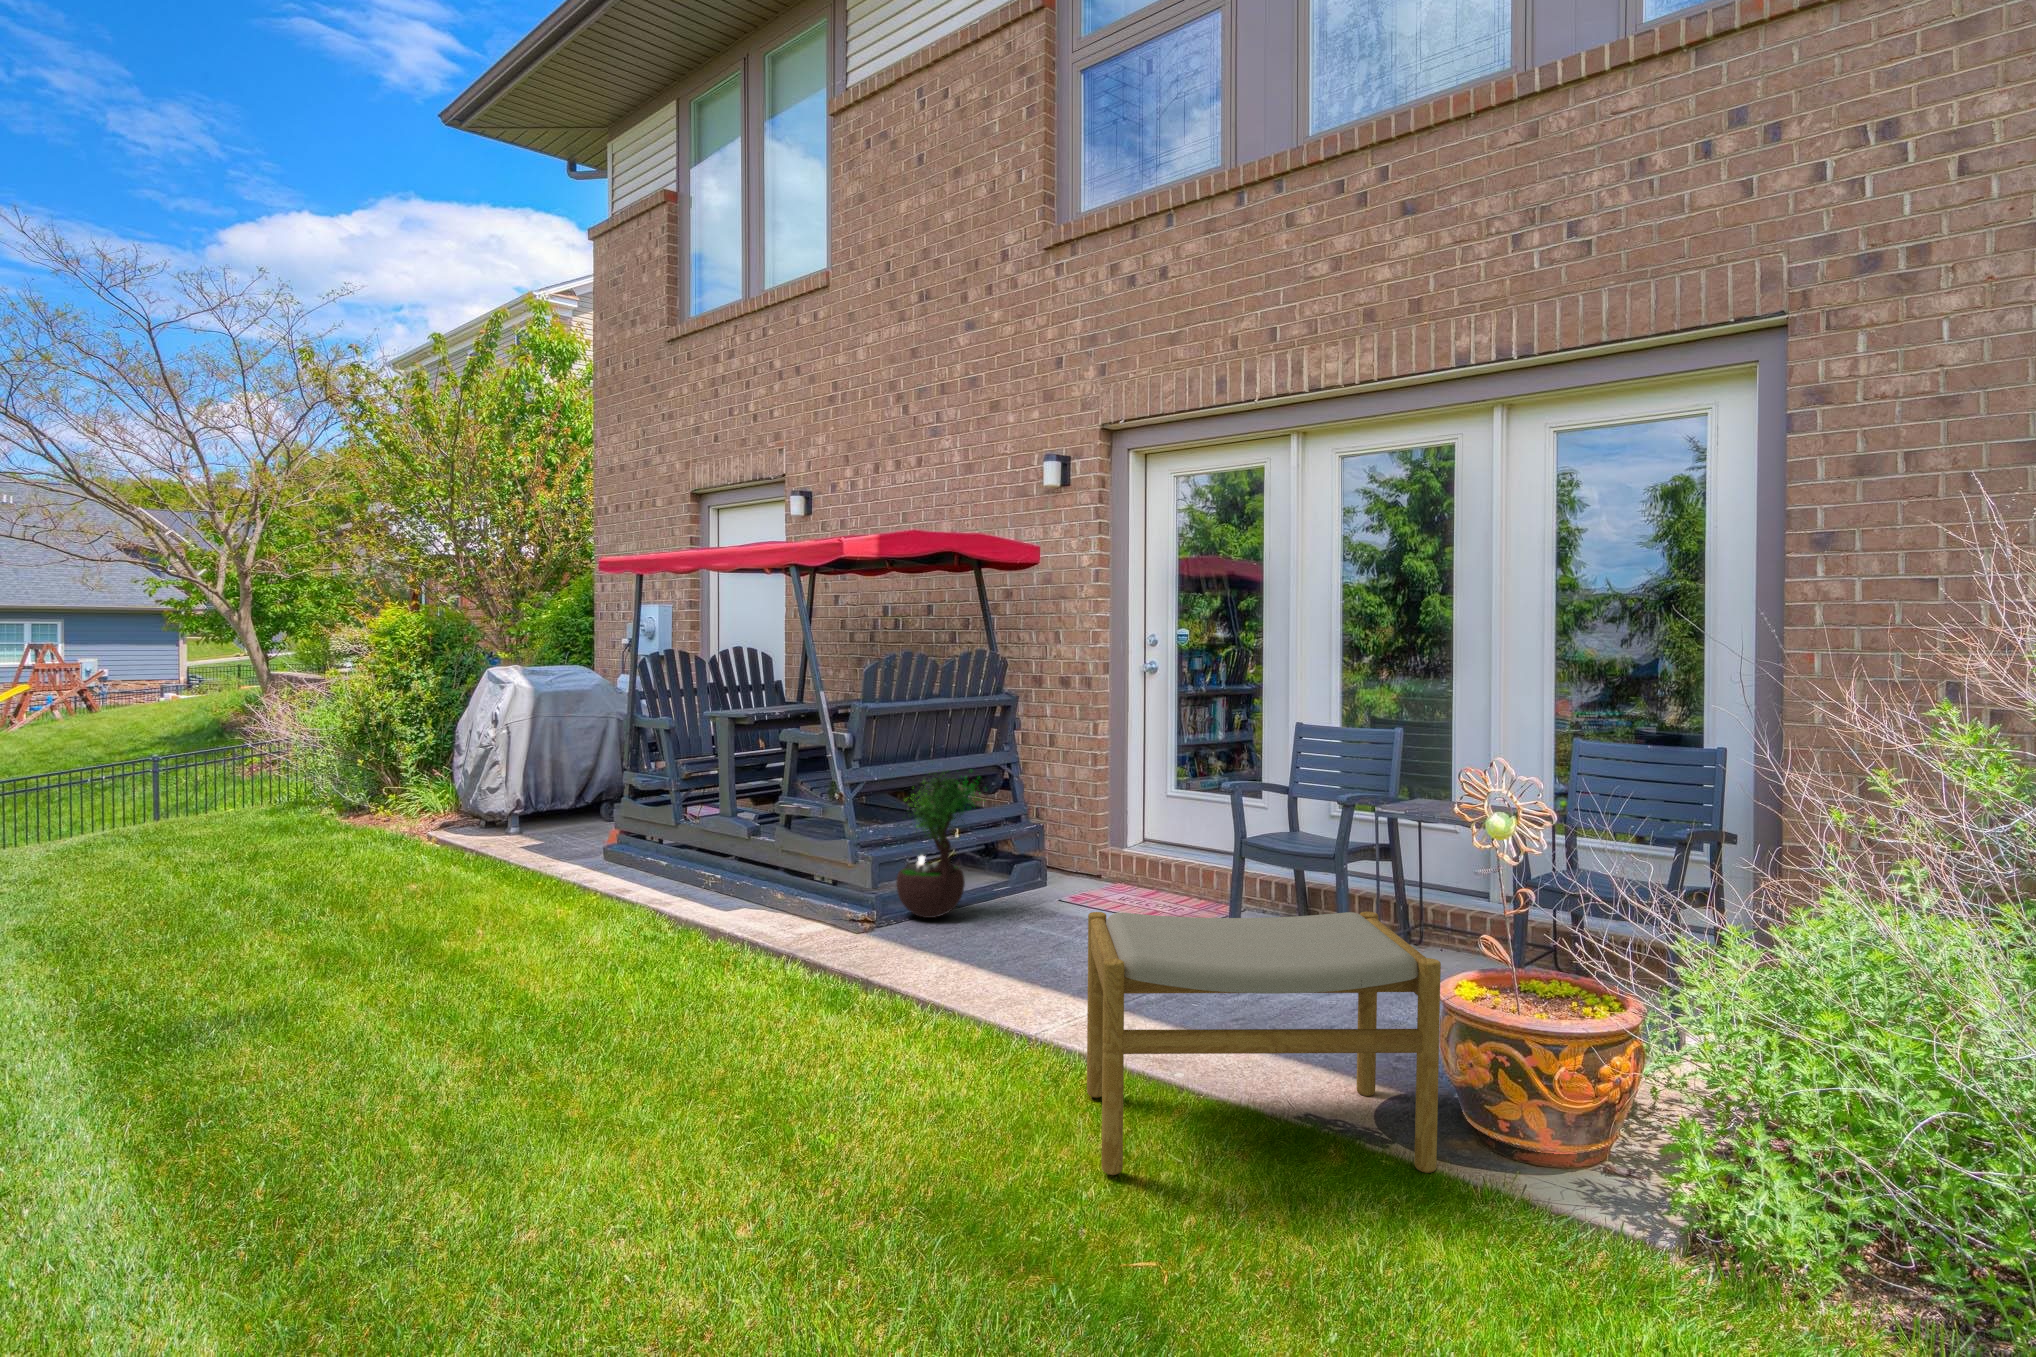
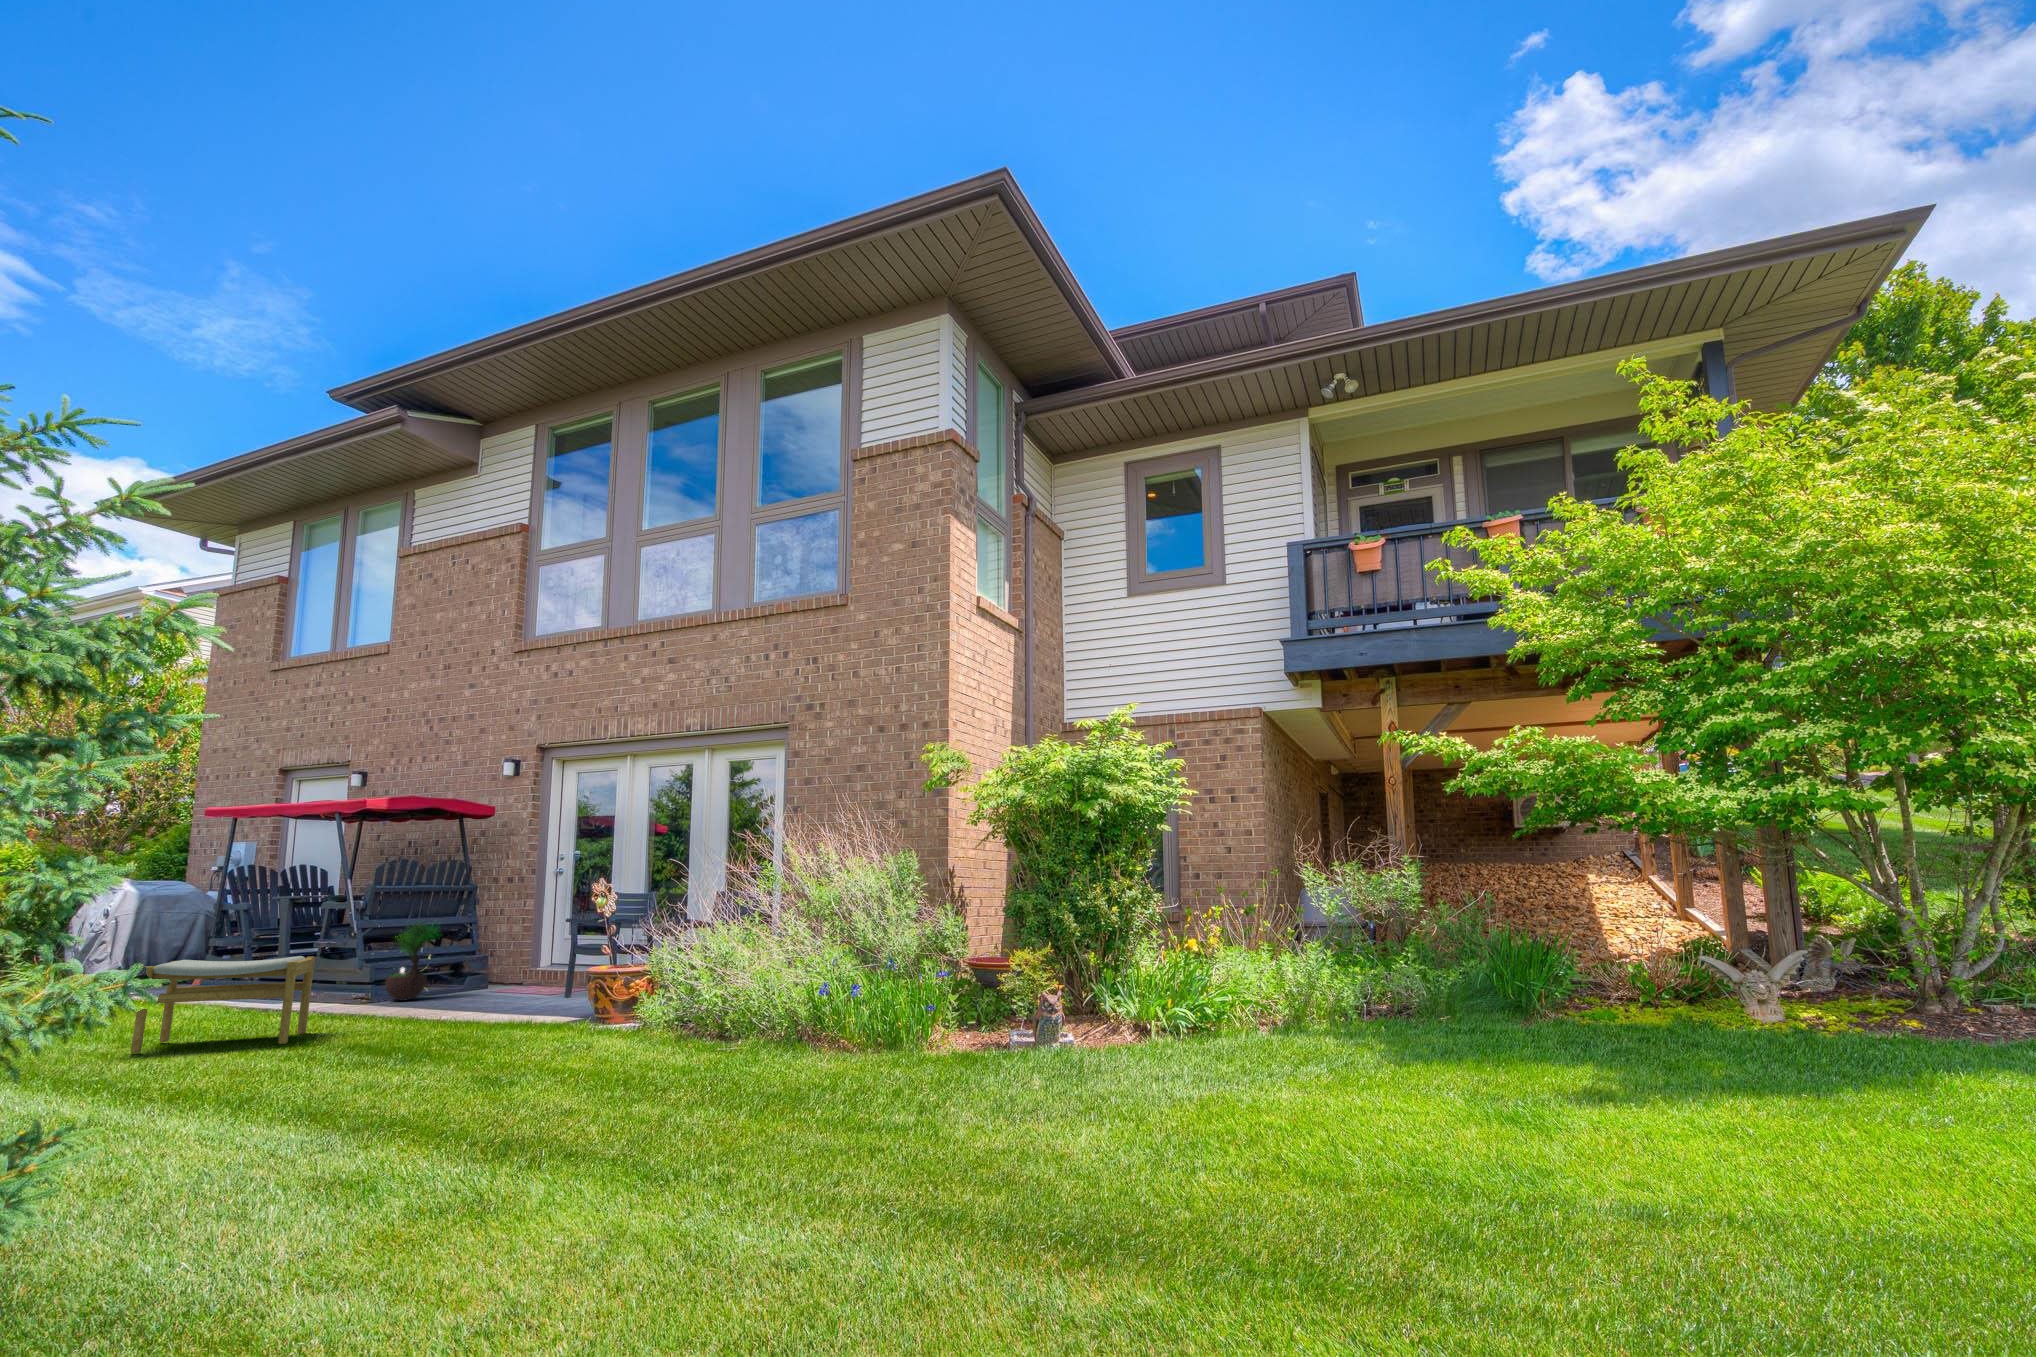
footstool: present [1087,912,1441,1175] -> present [131,956,315,1053]

